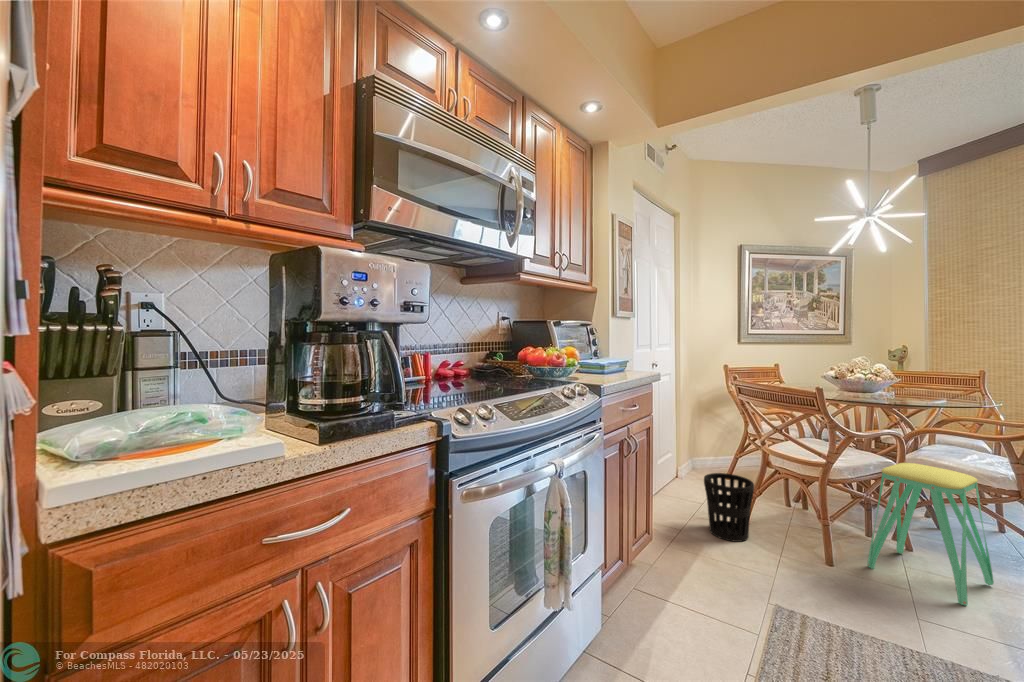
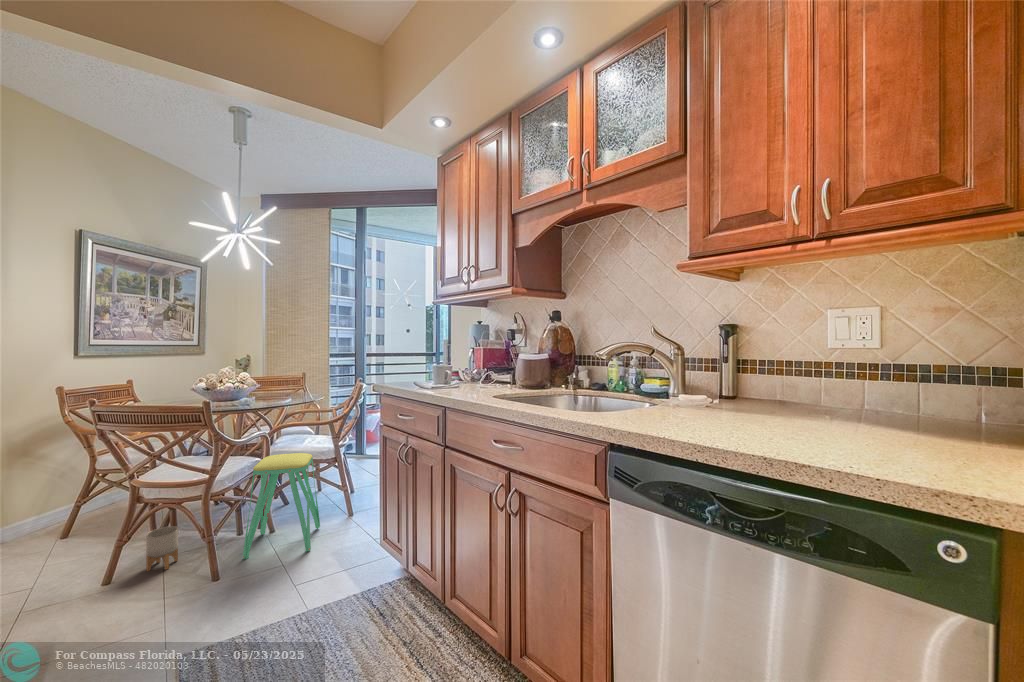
wastebasket: present [704,473,754,542] -> none [44,526,125,621]
planter: none [774,497,802,537] -> present [146,526,178,571]

